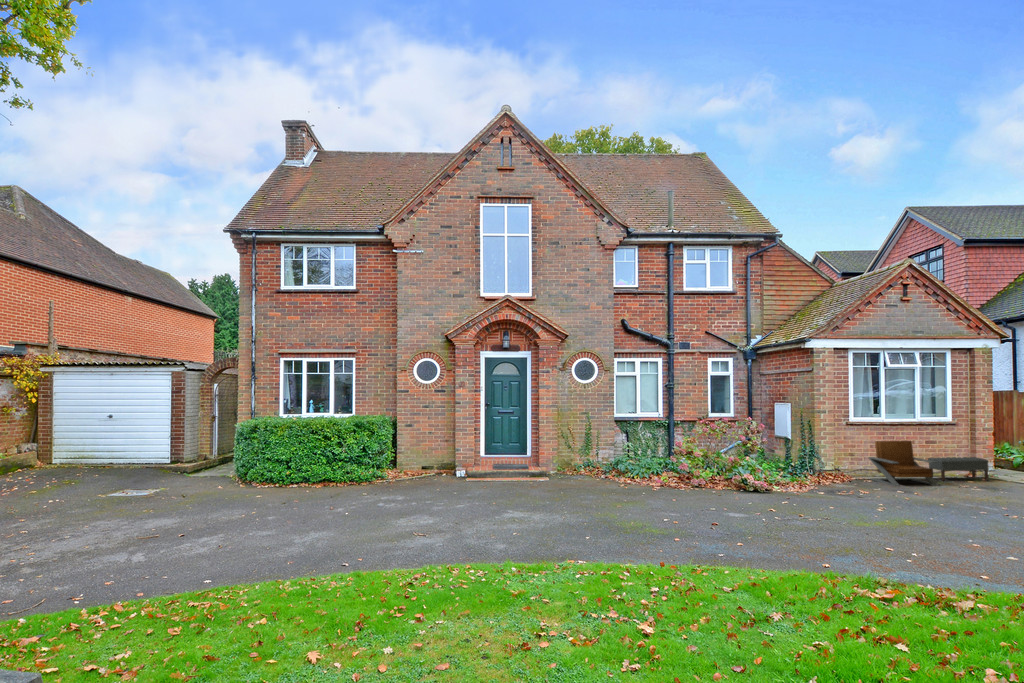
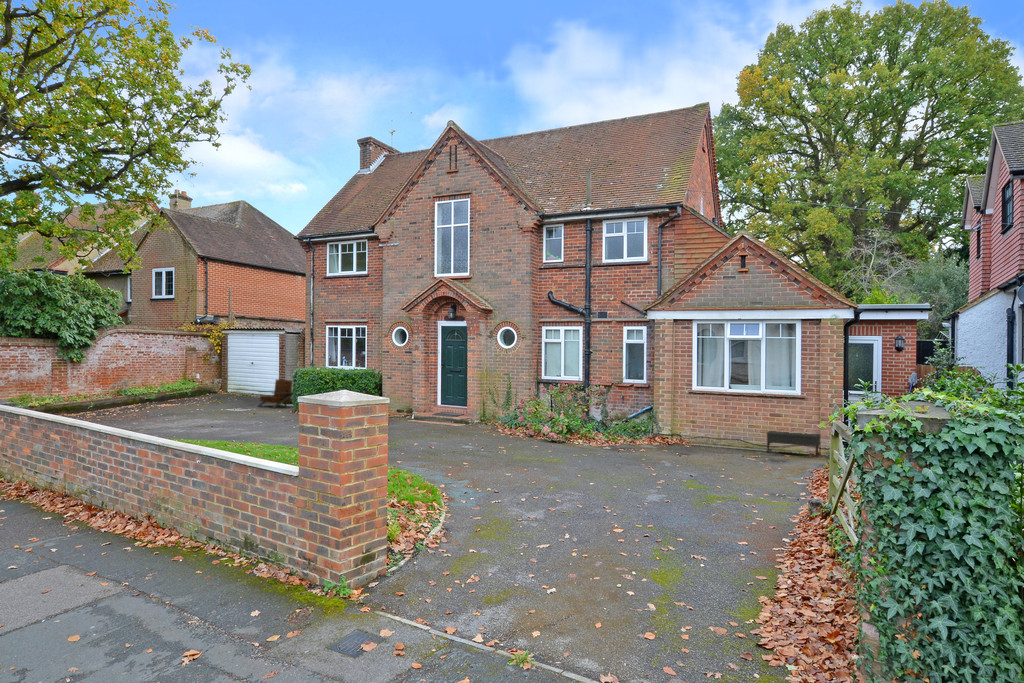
lounge chair: present [869,441,939,486] -> present [258,380,294,409]

